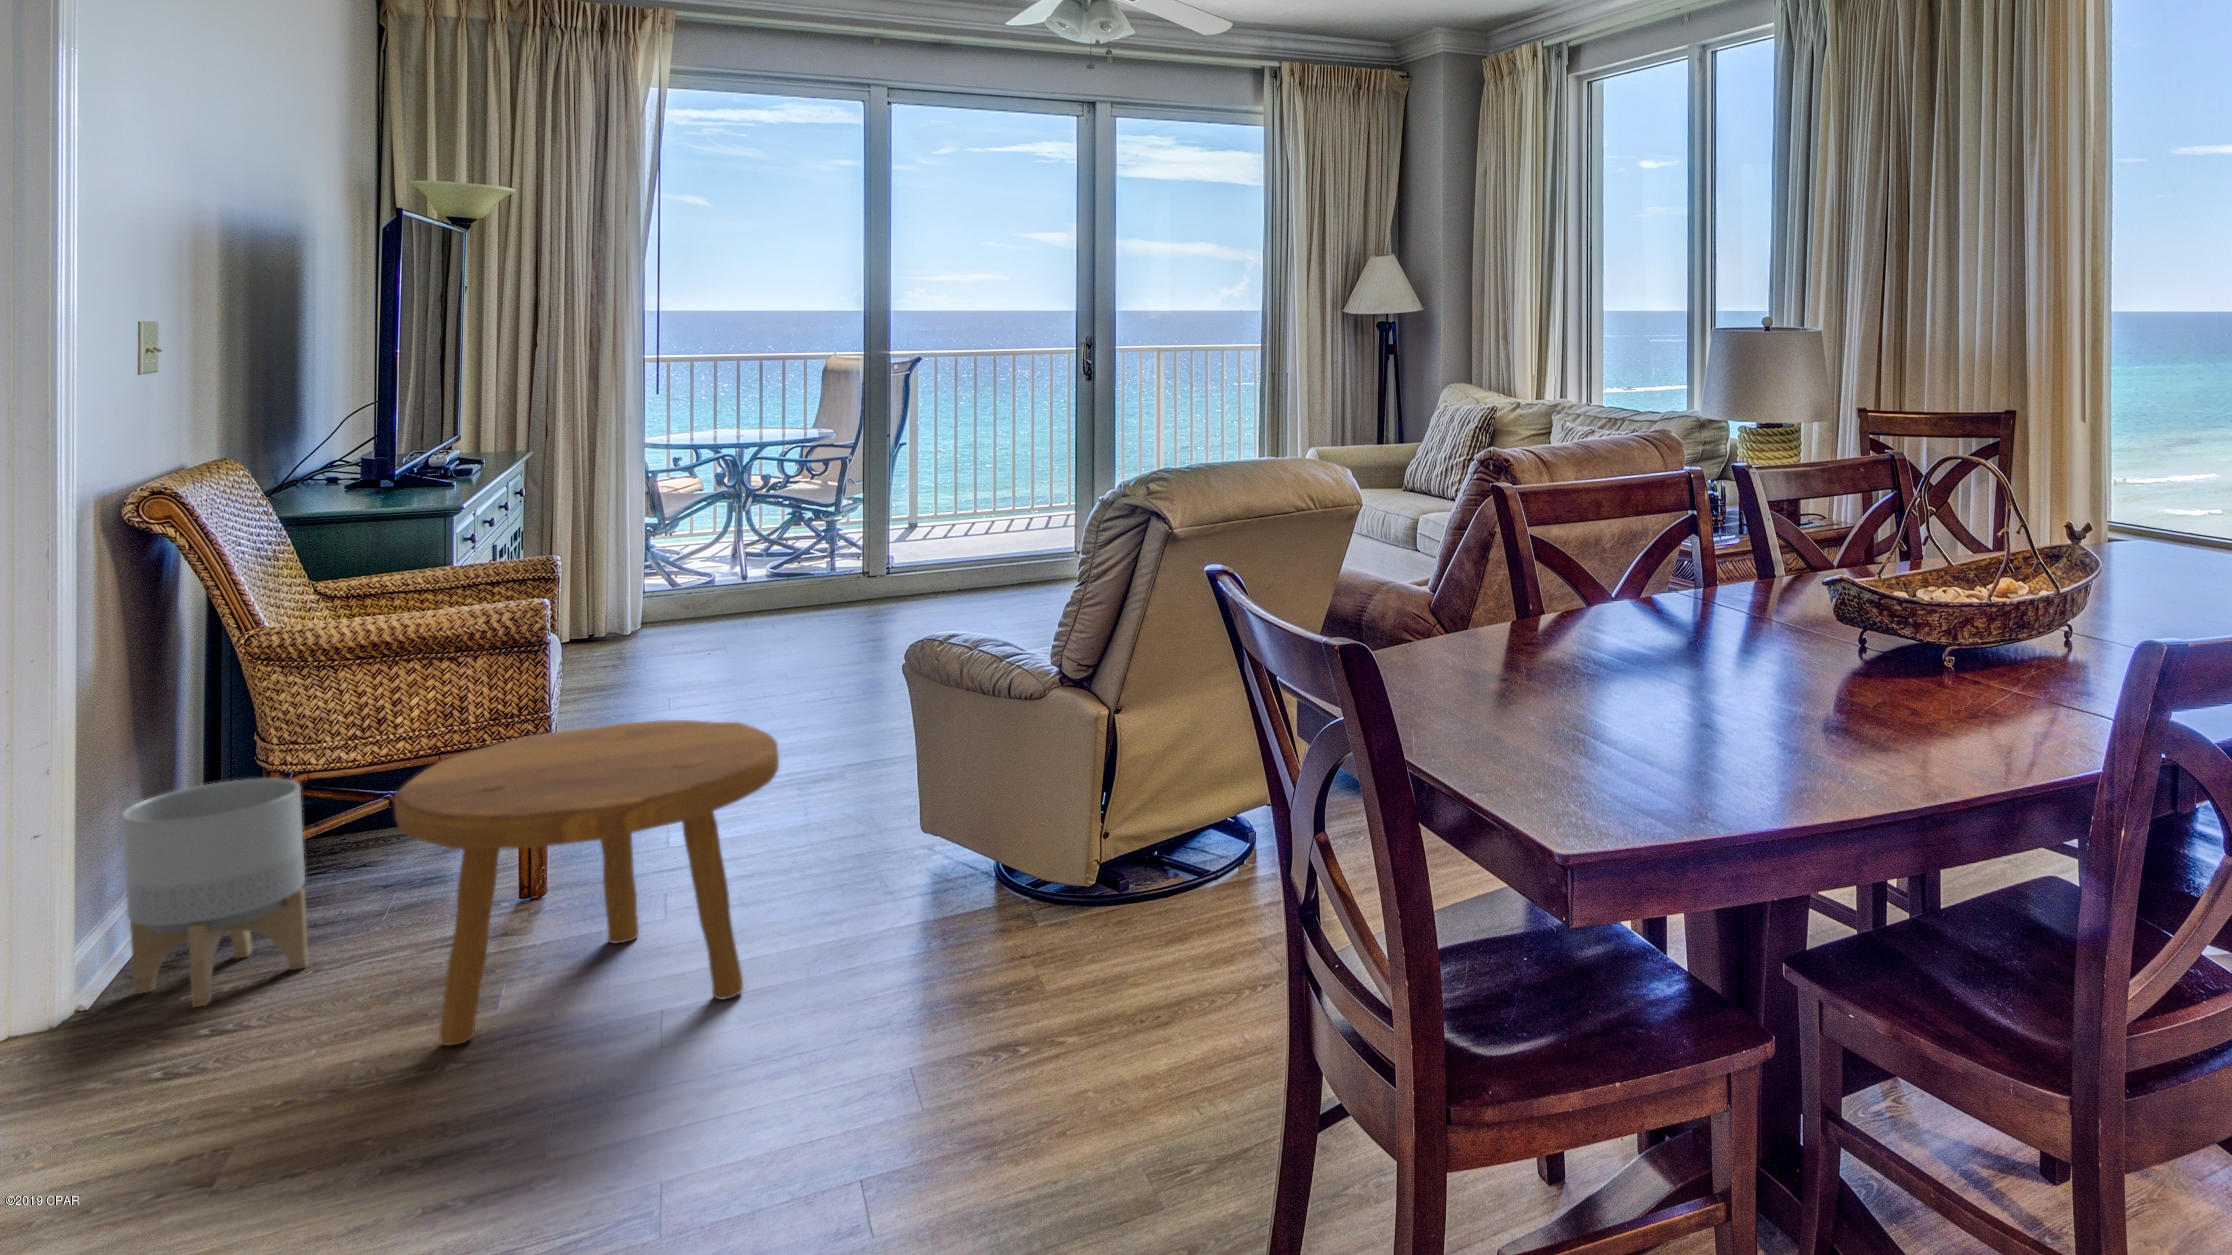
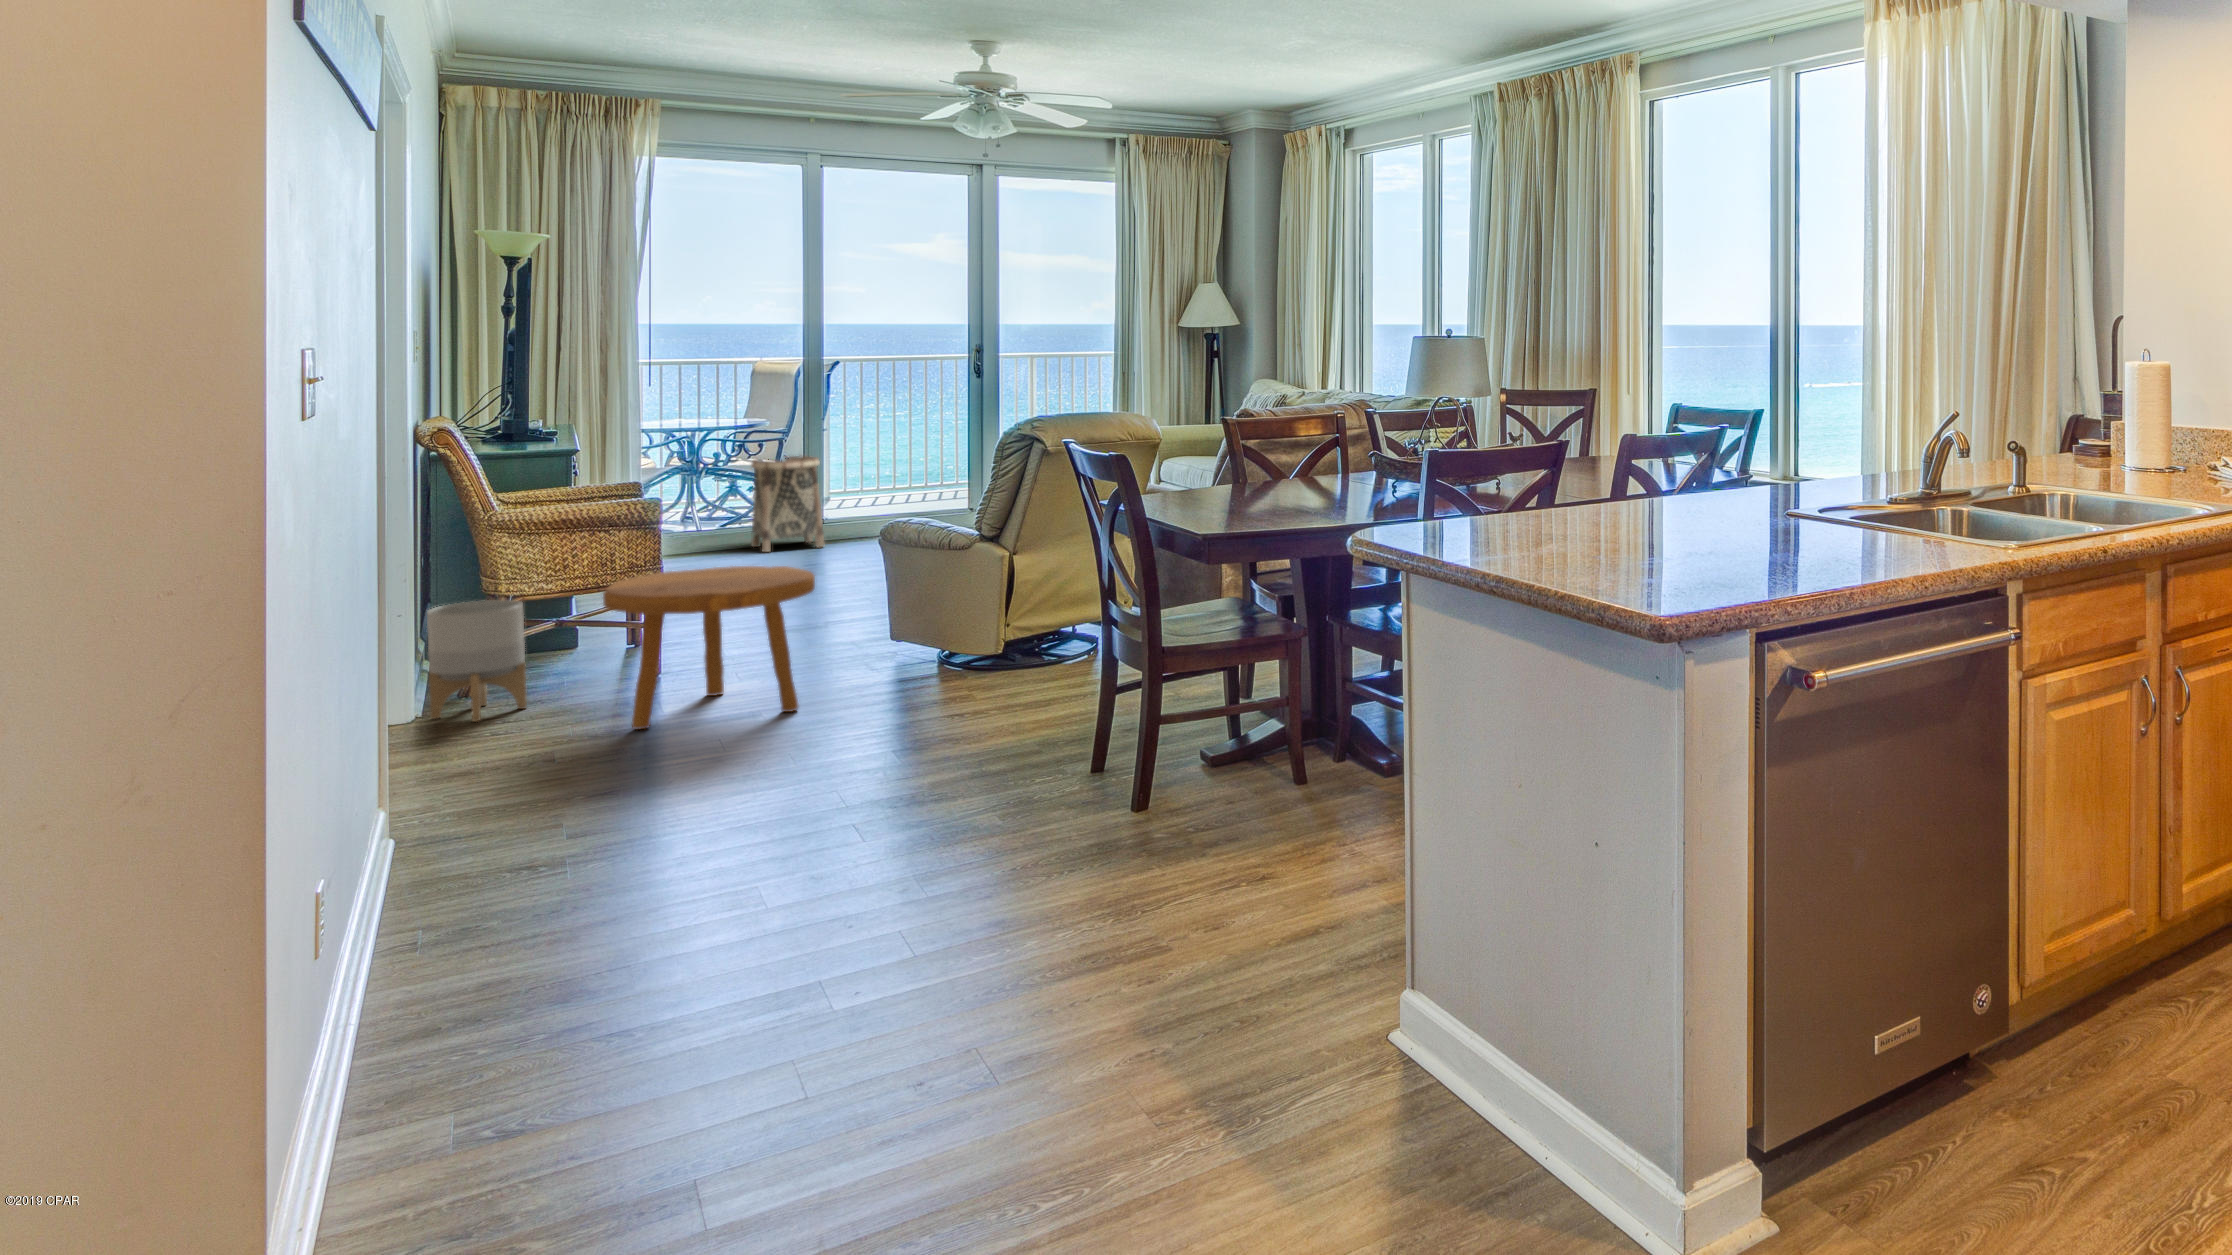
basket: none [794,485,888,614] -> present [751,456,824,552]

